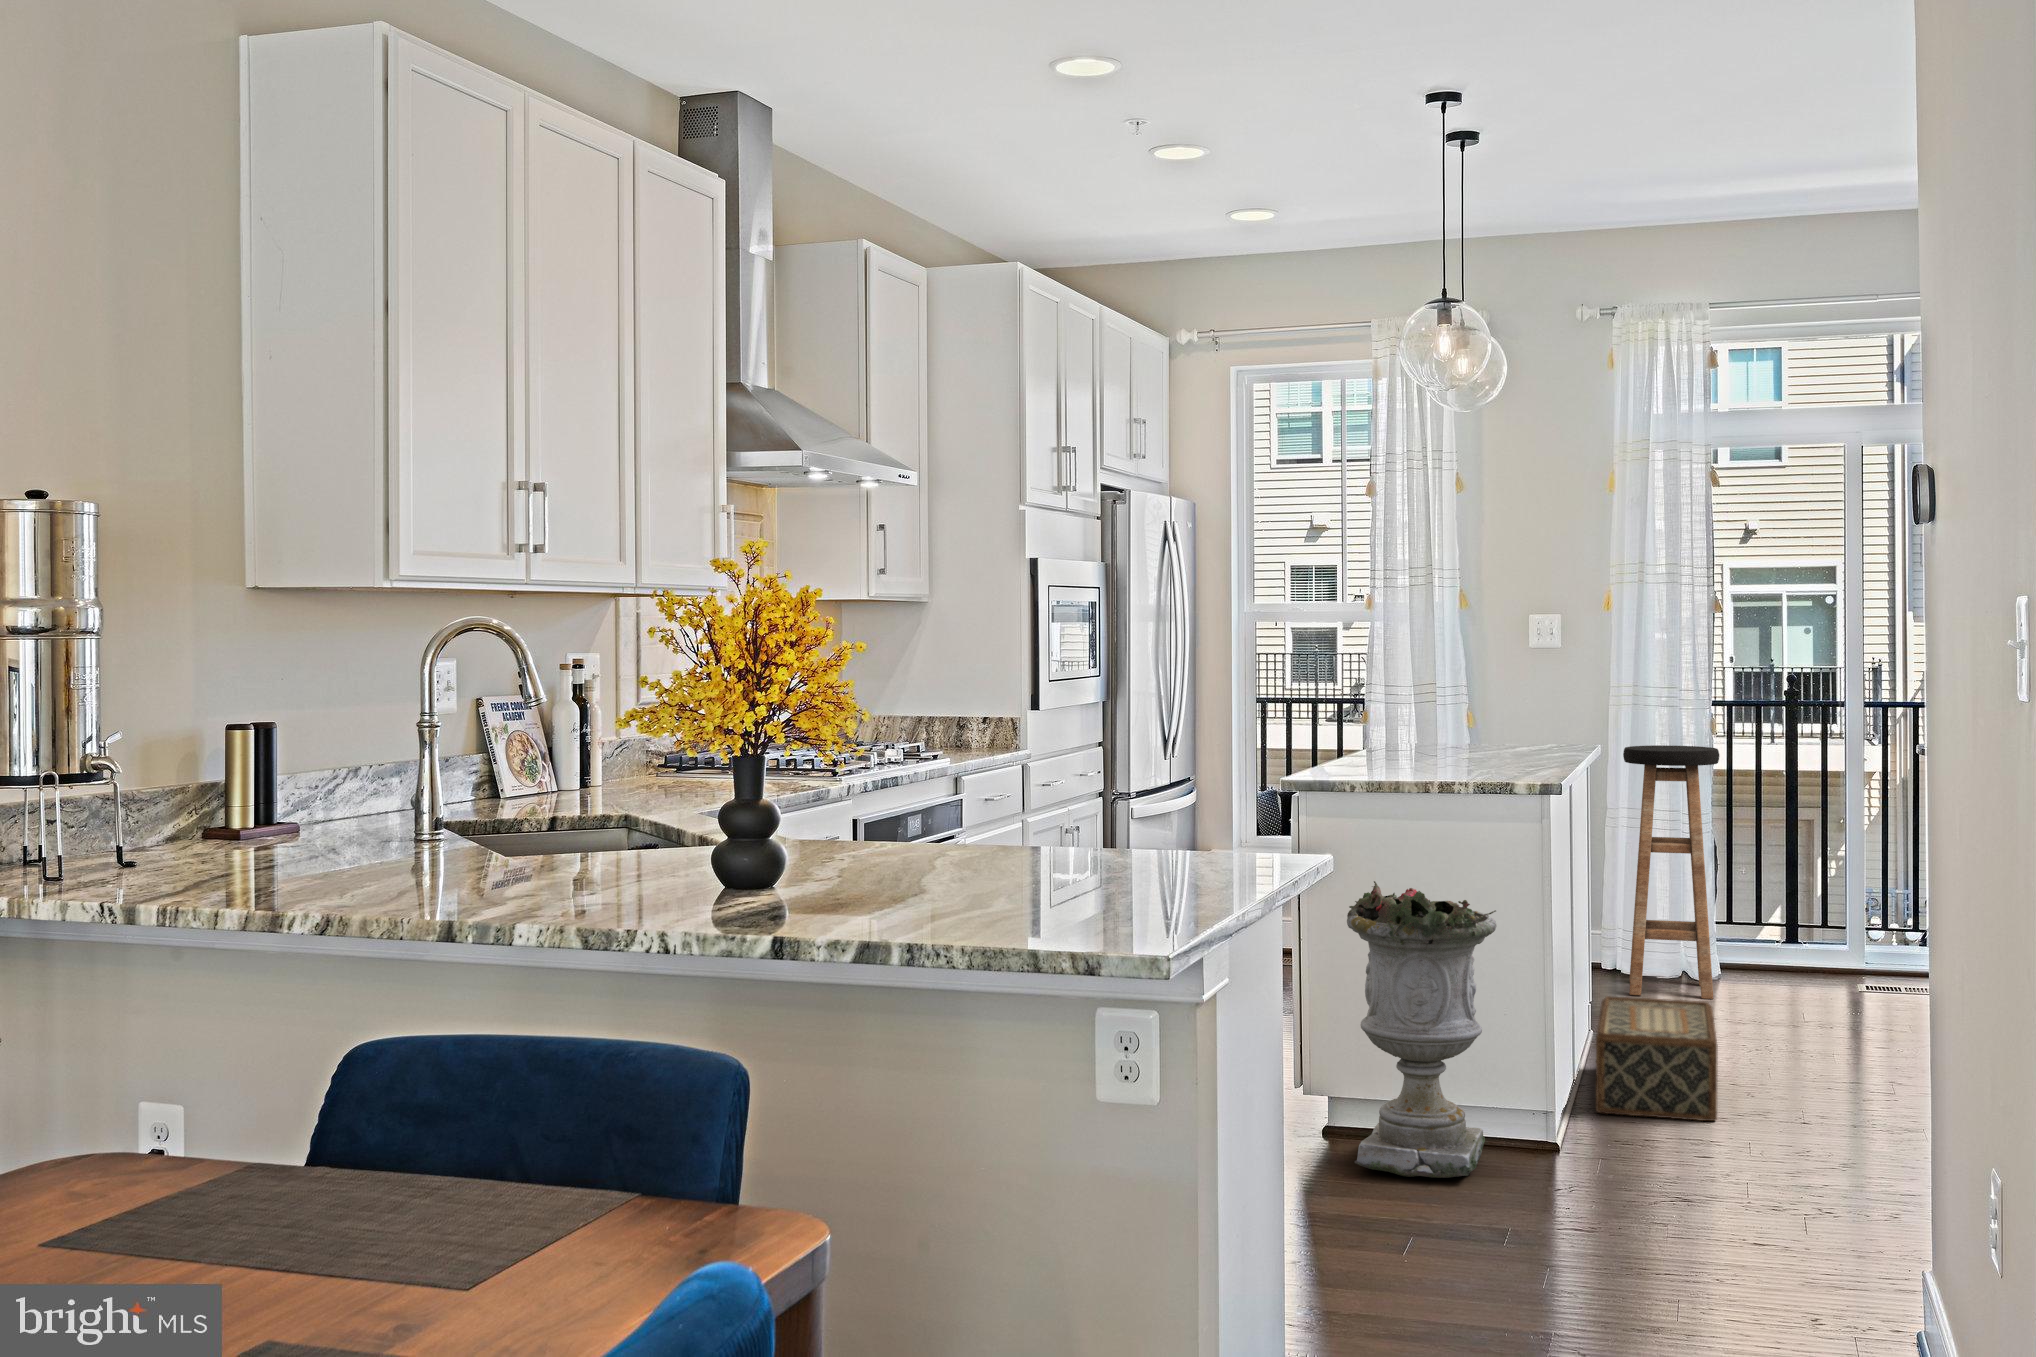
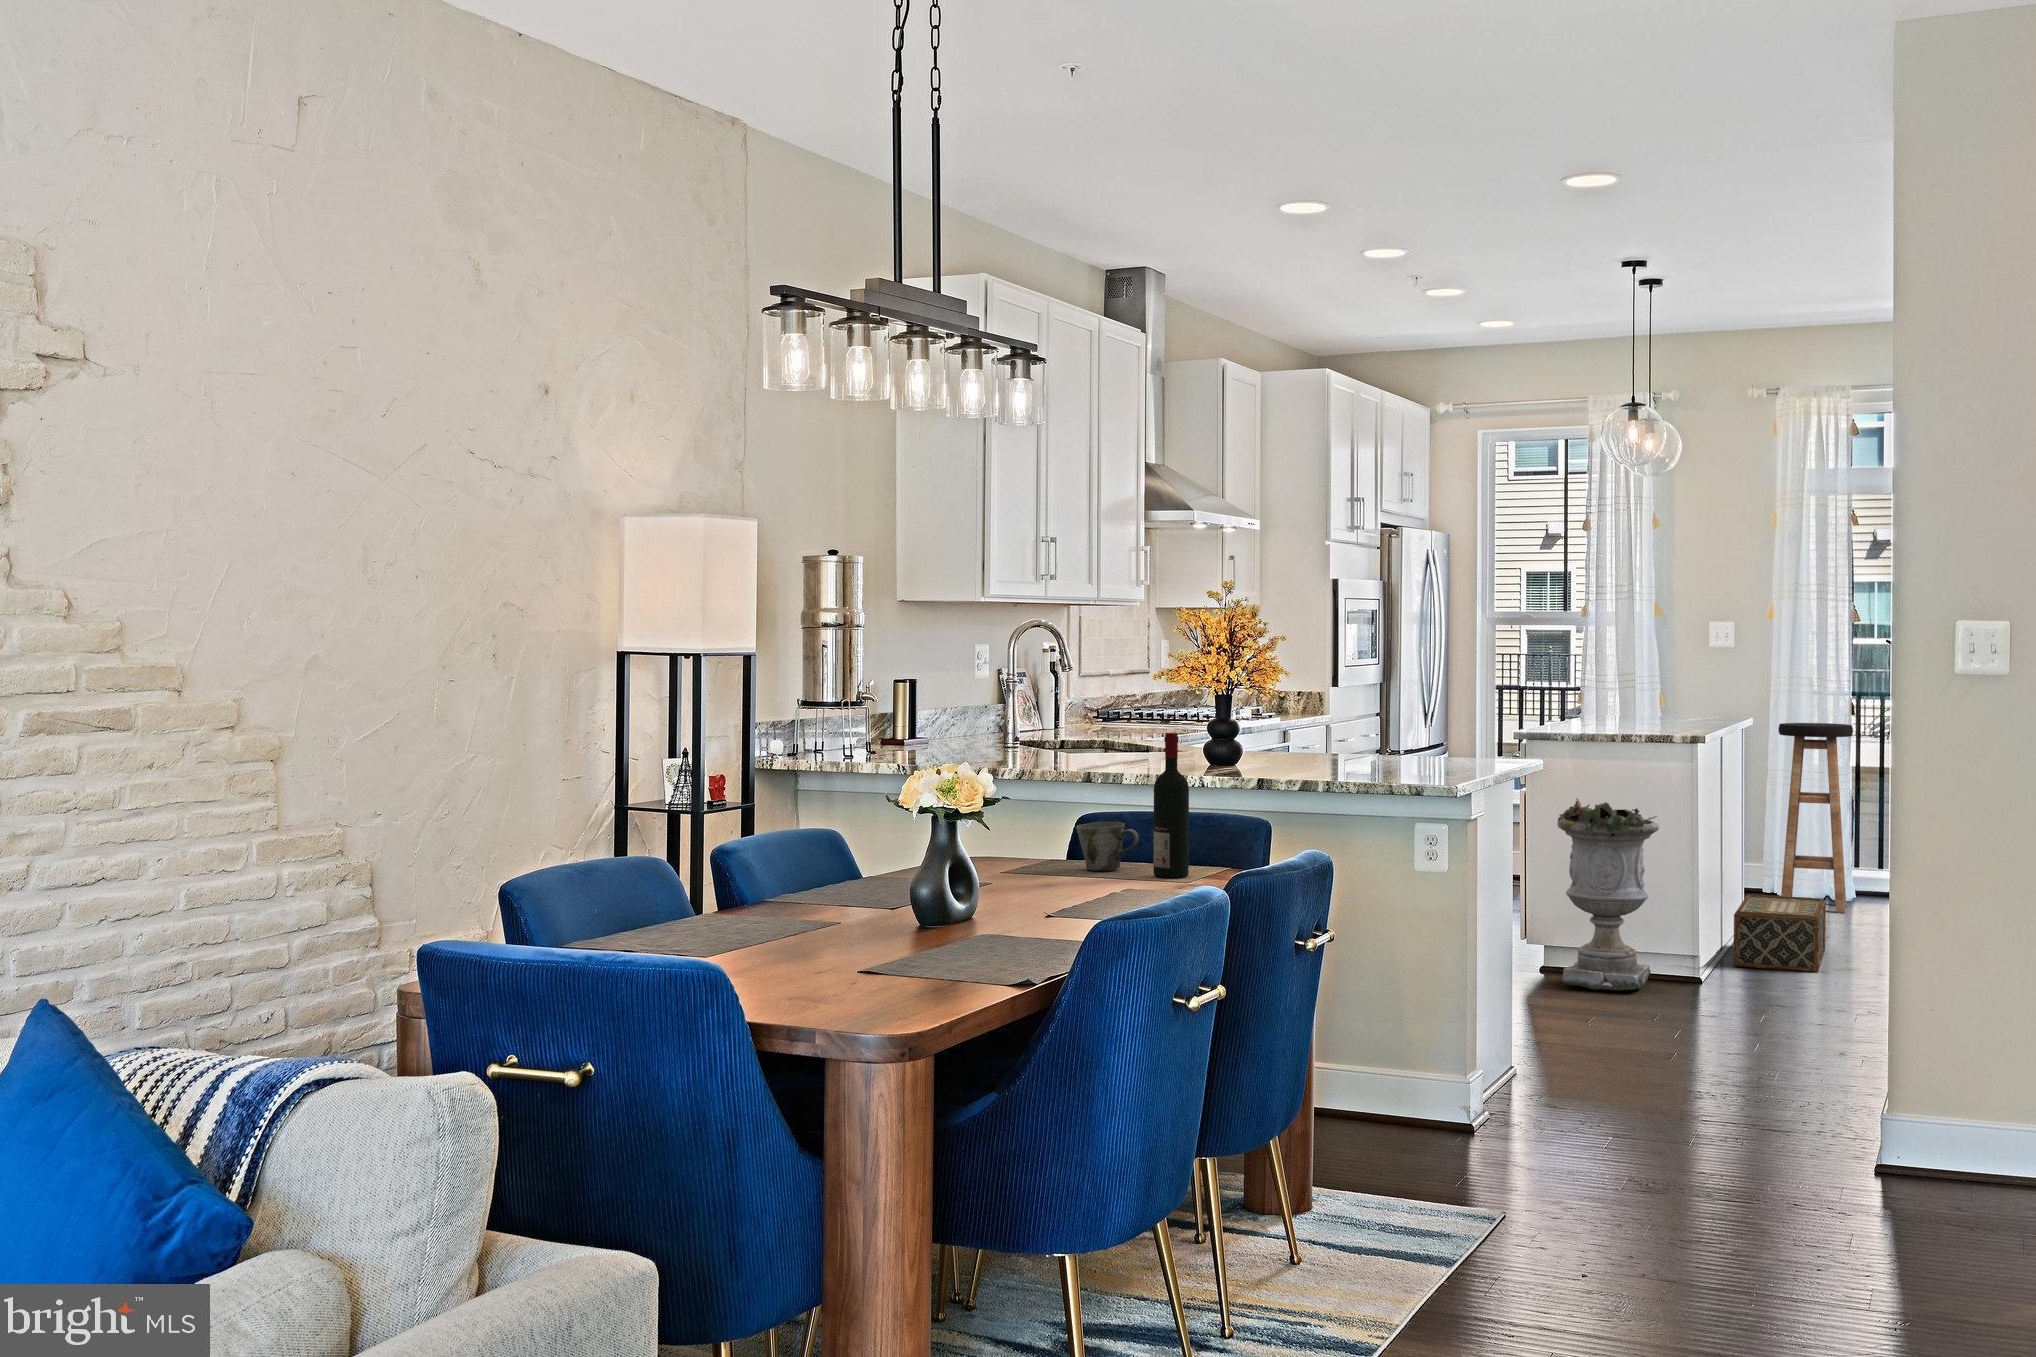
wine bottle: none [387,905,483,1278] -> present [1153,733,1189,877]
mug: none [226,1108,379,1245] -> present [1076,822,1139,871]

